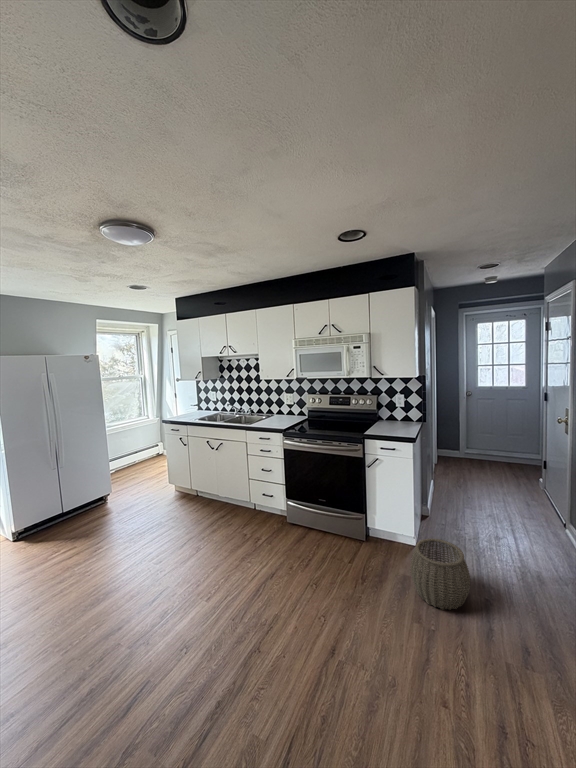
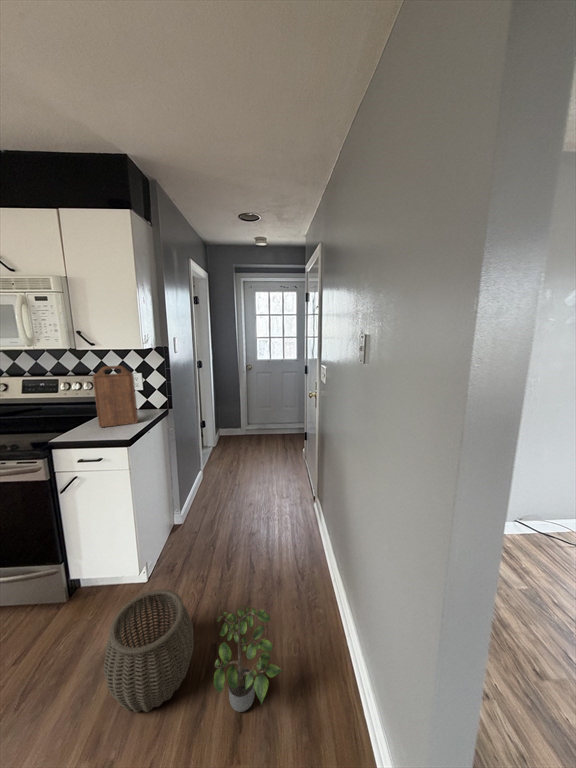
cutting board: none [384,388,409,429] -> present [93,366,138,427]
potted plant: none [496,553,556,635] -> present [214,606,282,712]

